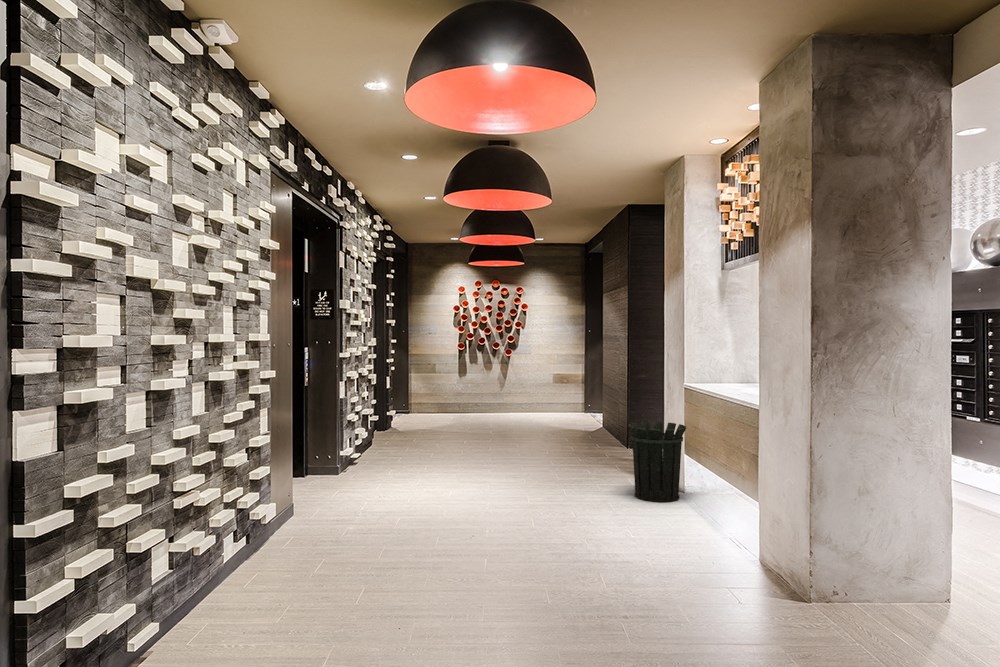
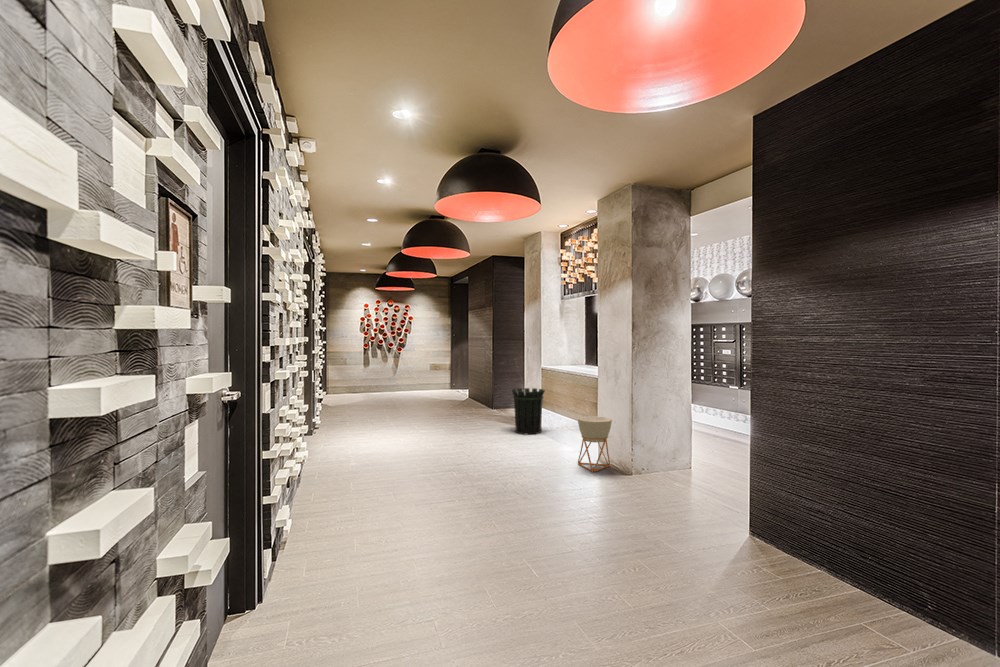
planter: none [704,489,772,601] -> present [578,416,612,472]

